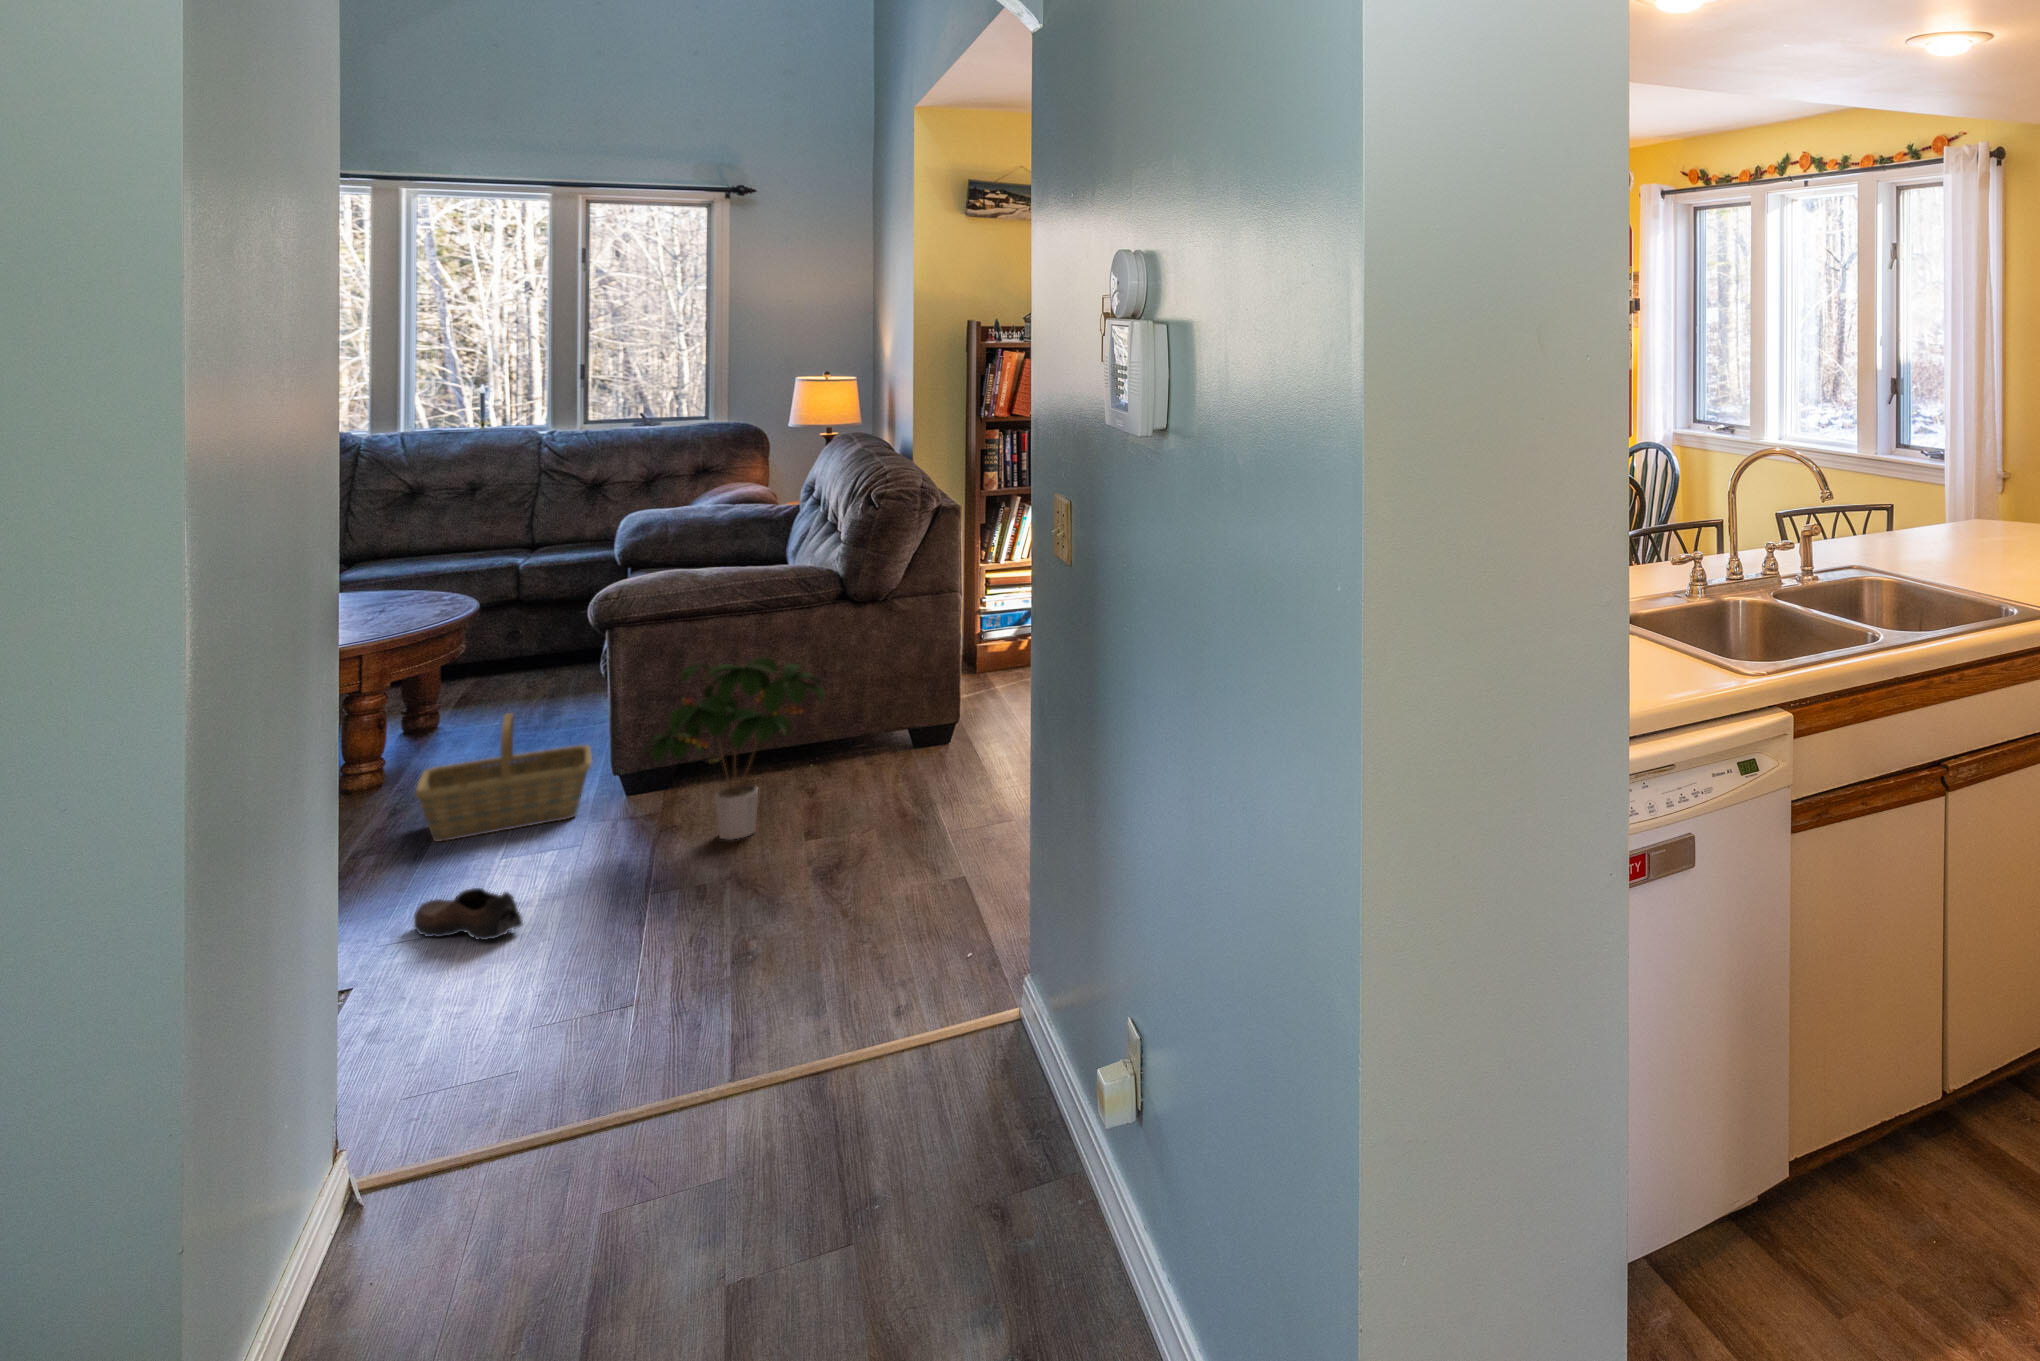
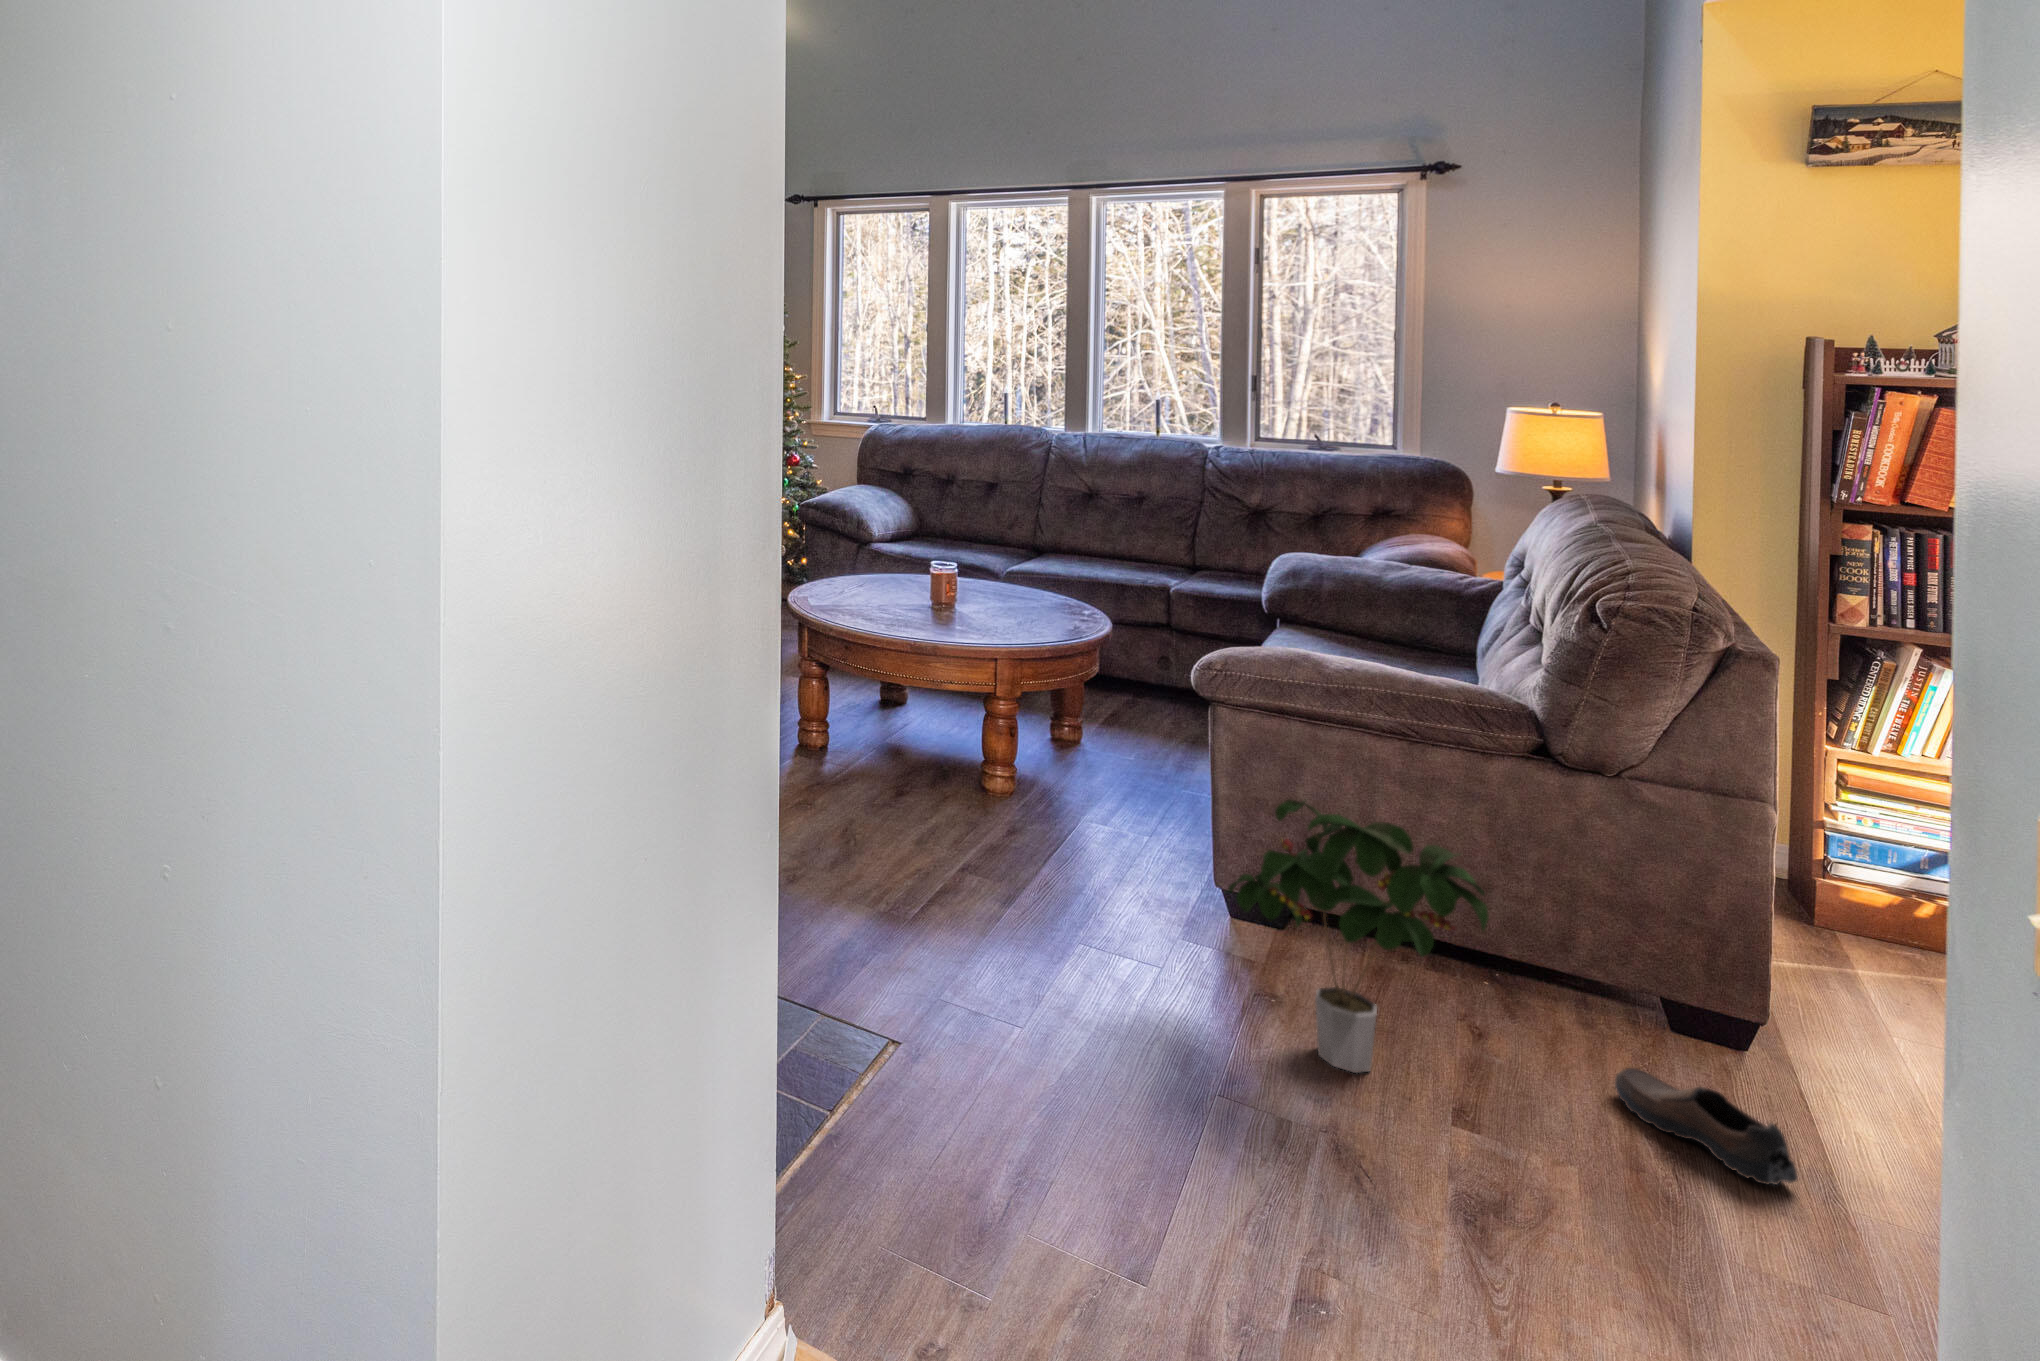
basket: present [415,713,592,842] -> none [1008,773,1187,924]
shoe: present [414,888,523,940] -> present [1615,1068,1798,1185]

